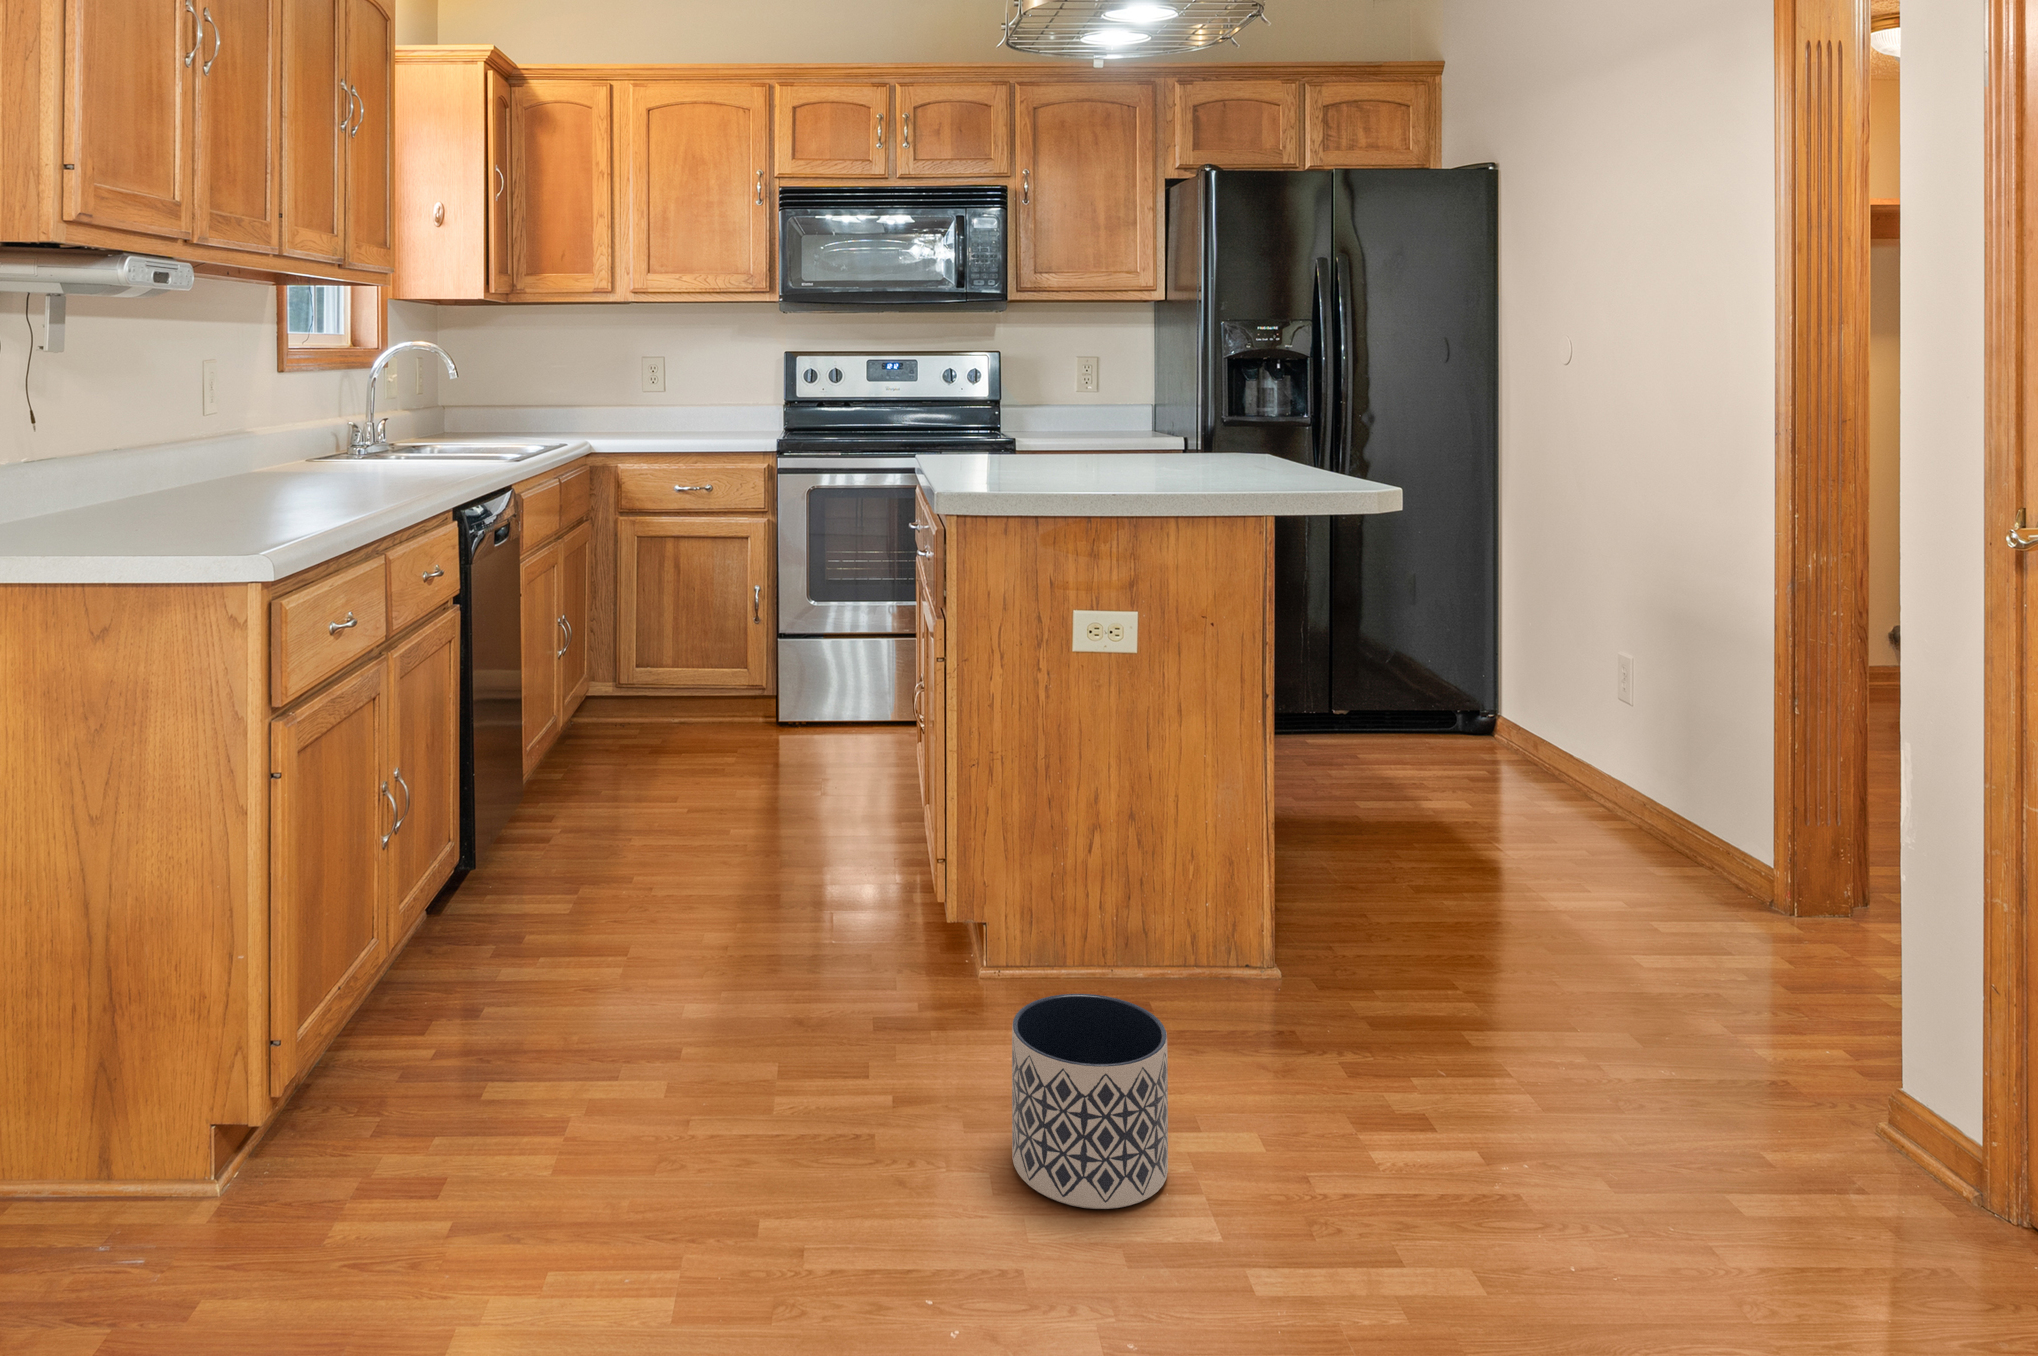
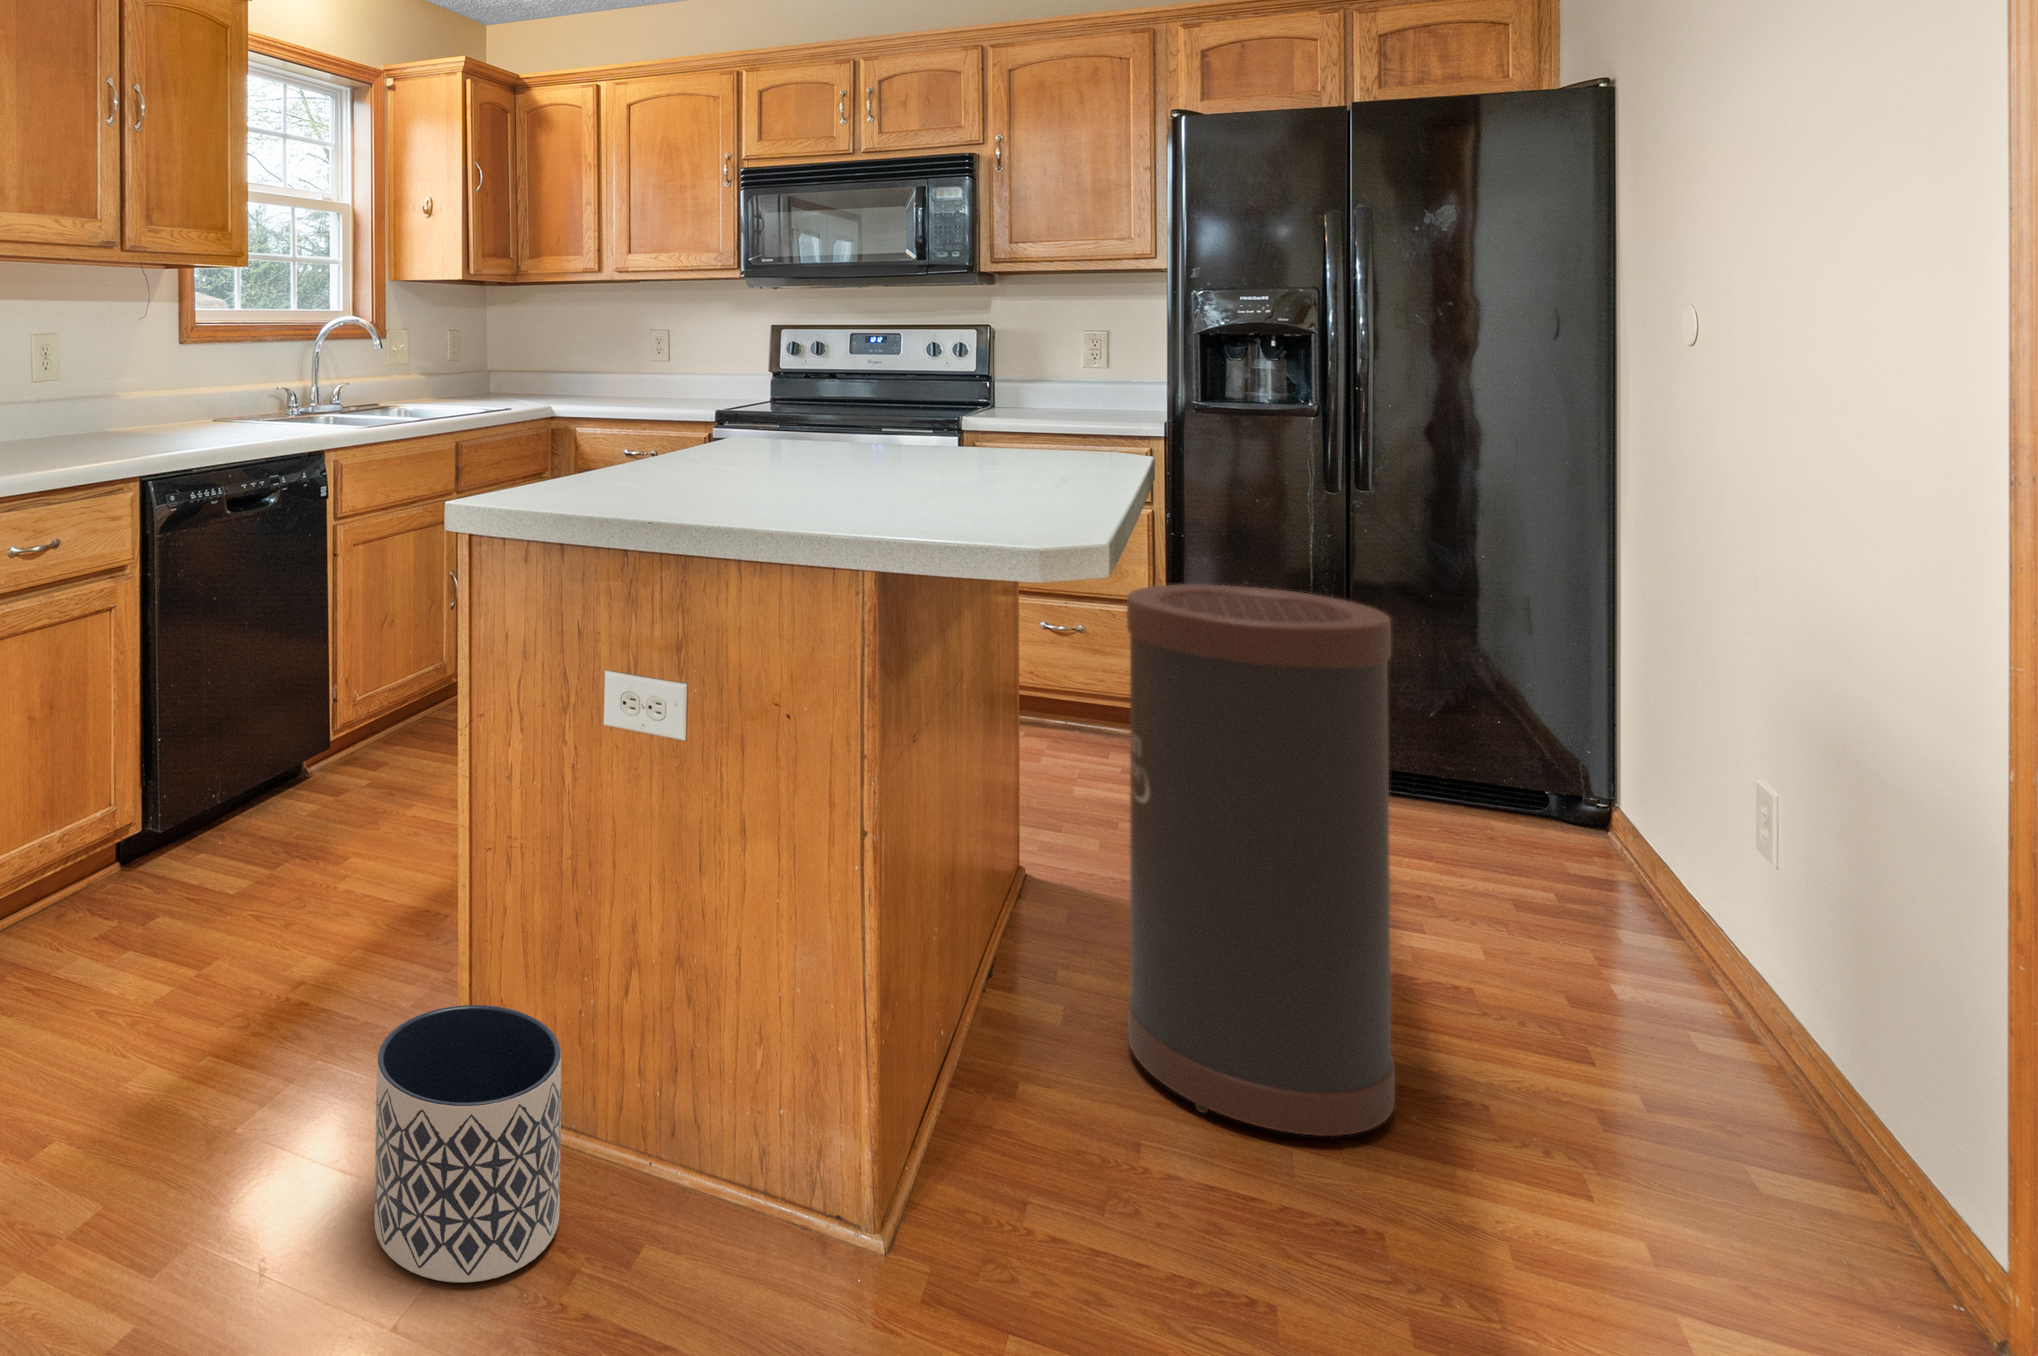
trash can: none [1360,580,1547,969] -> present [1127,584,1395,1136]

